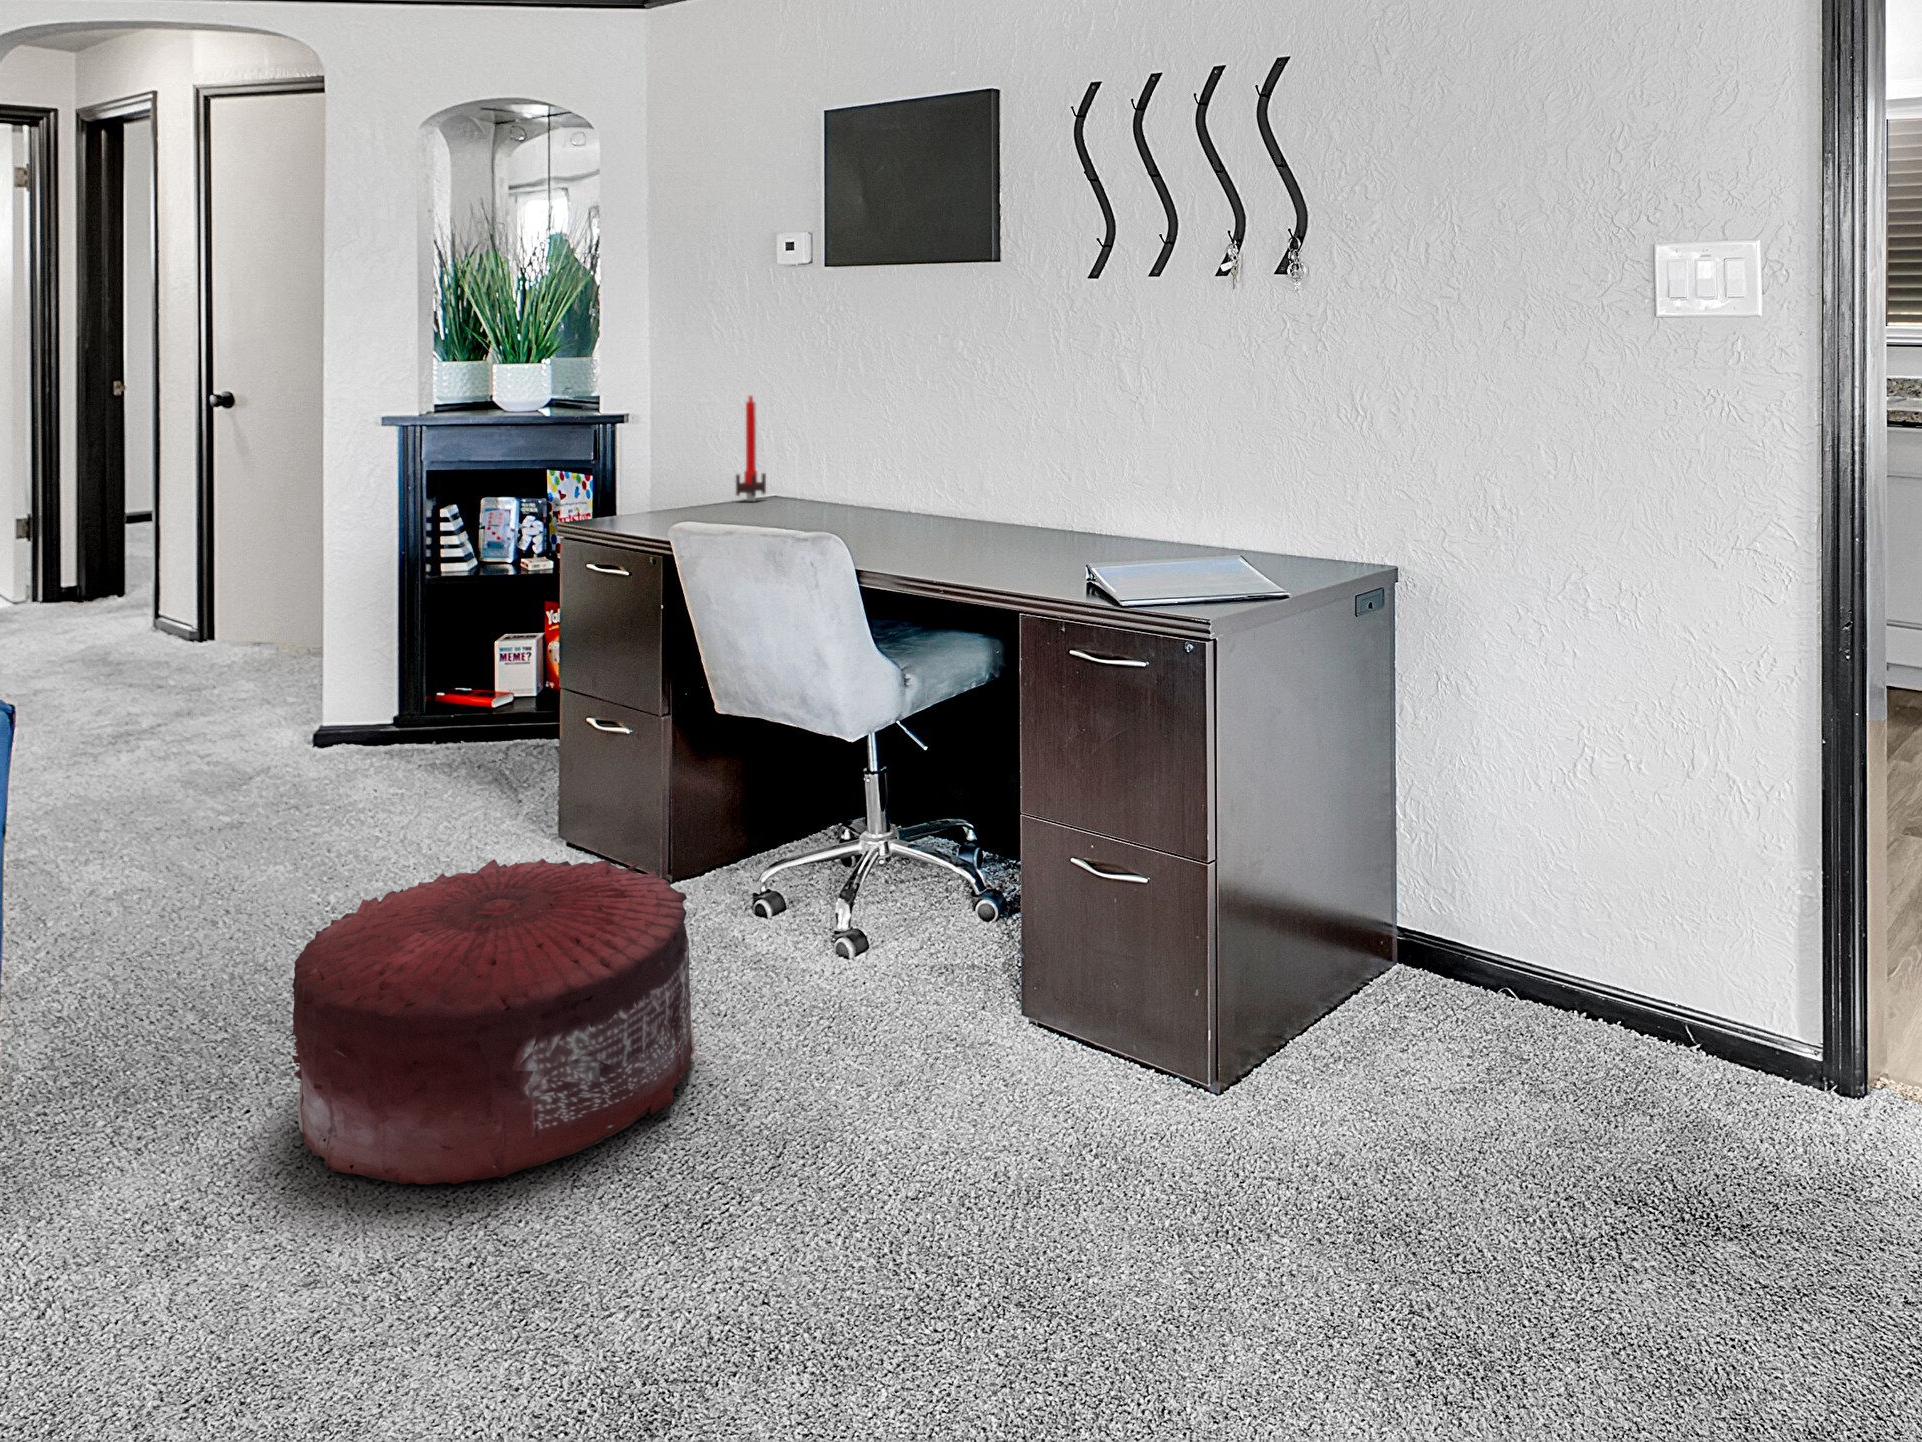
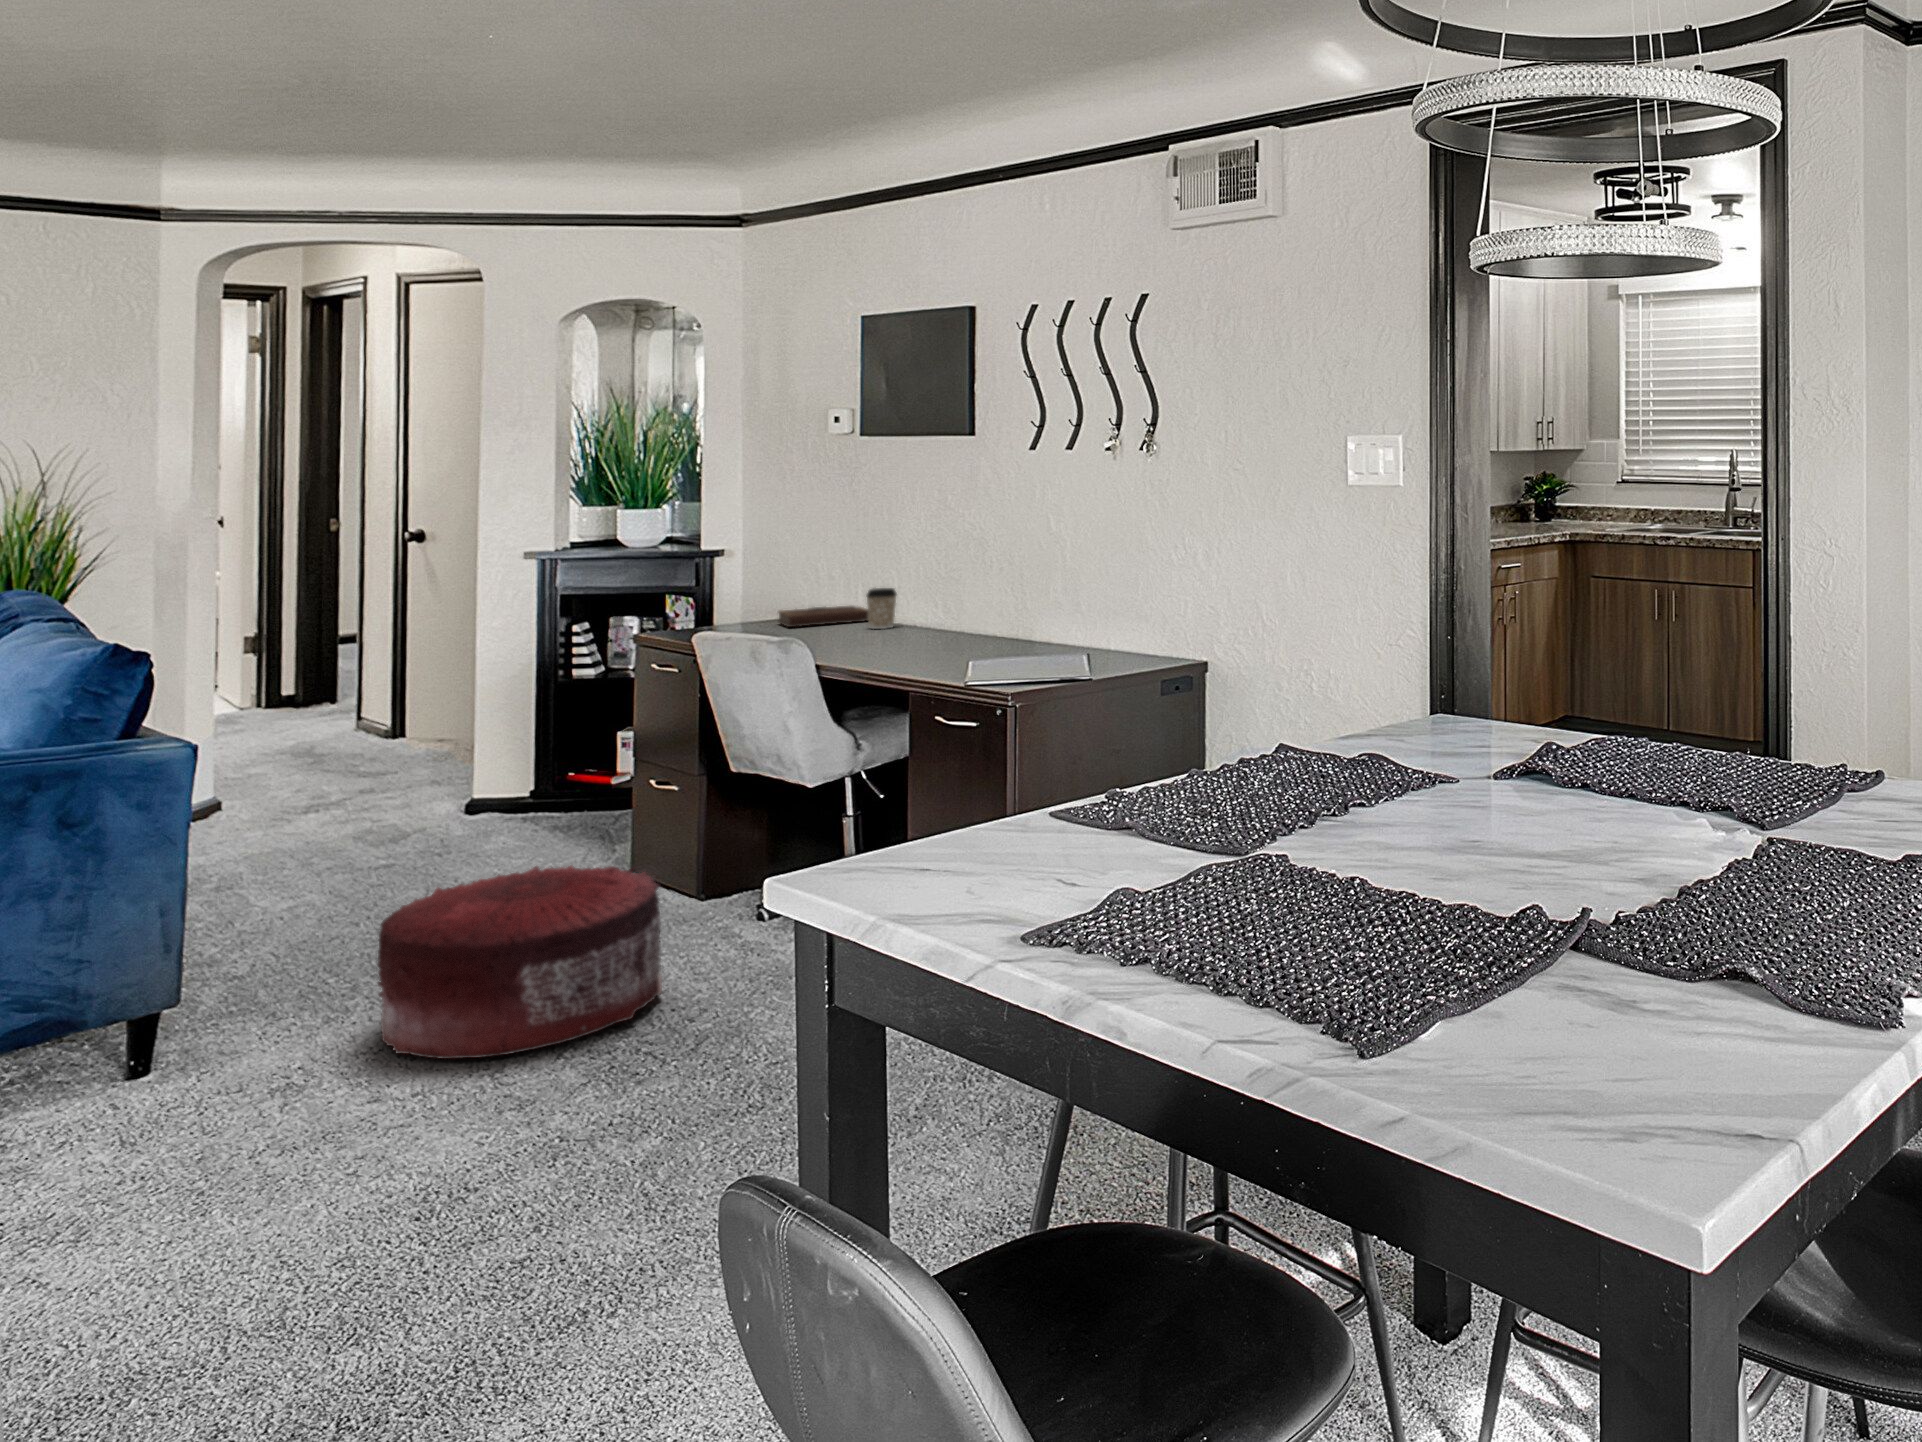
candle: present [736,396,766,501] -> none [794,532,819,616]
coffee cup: none [854,467,894,520] -> present [867,588,897,629]
notebook: none [726,488,847,517] -> present [778,605,868,627]

